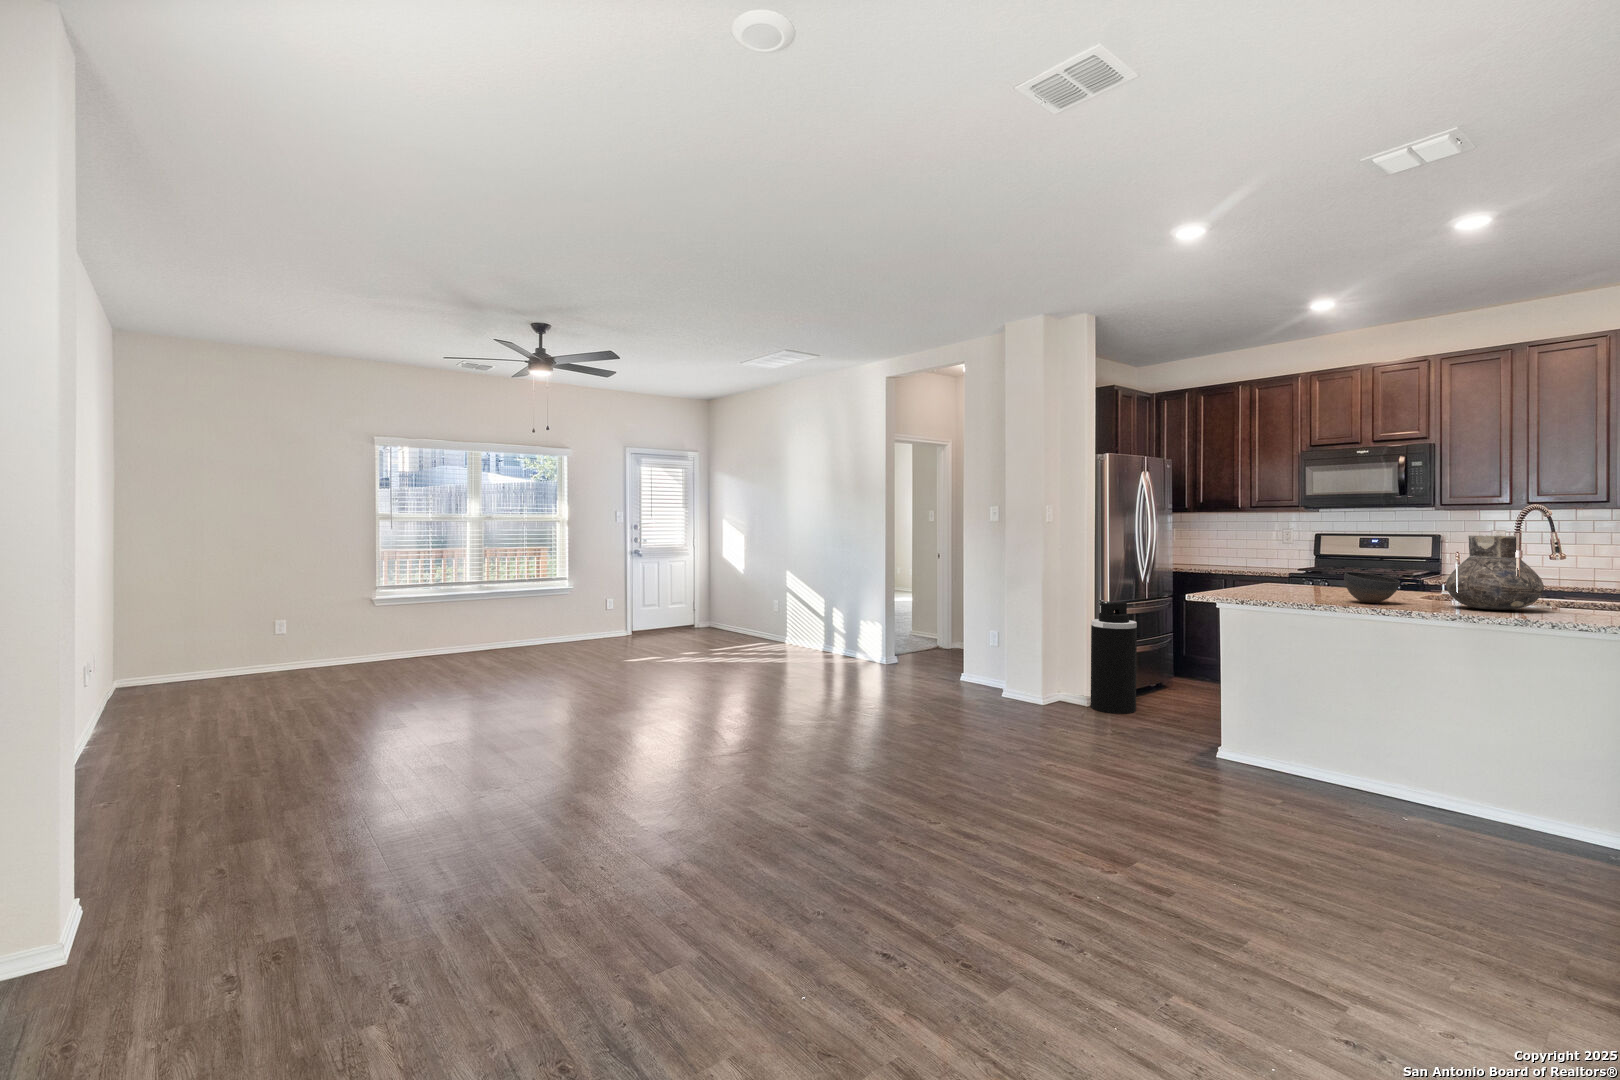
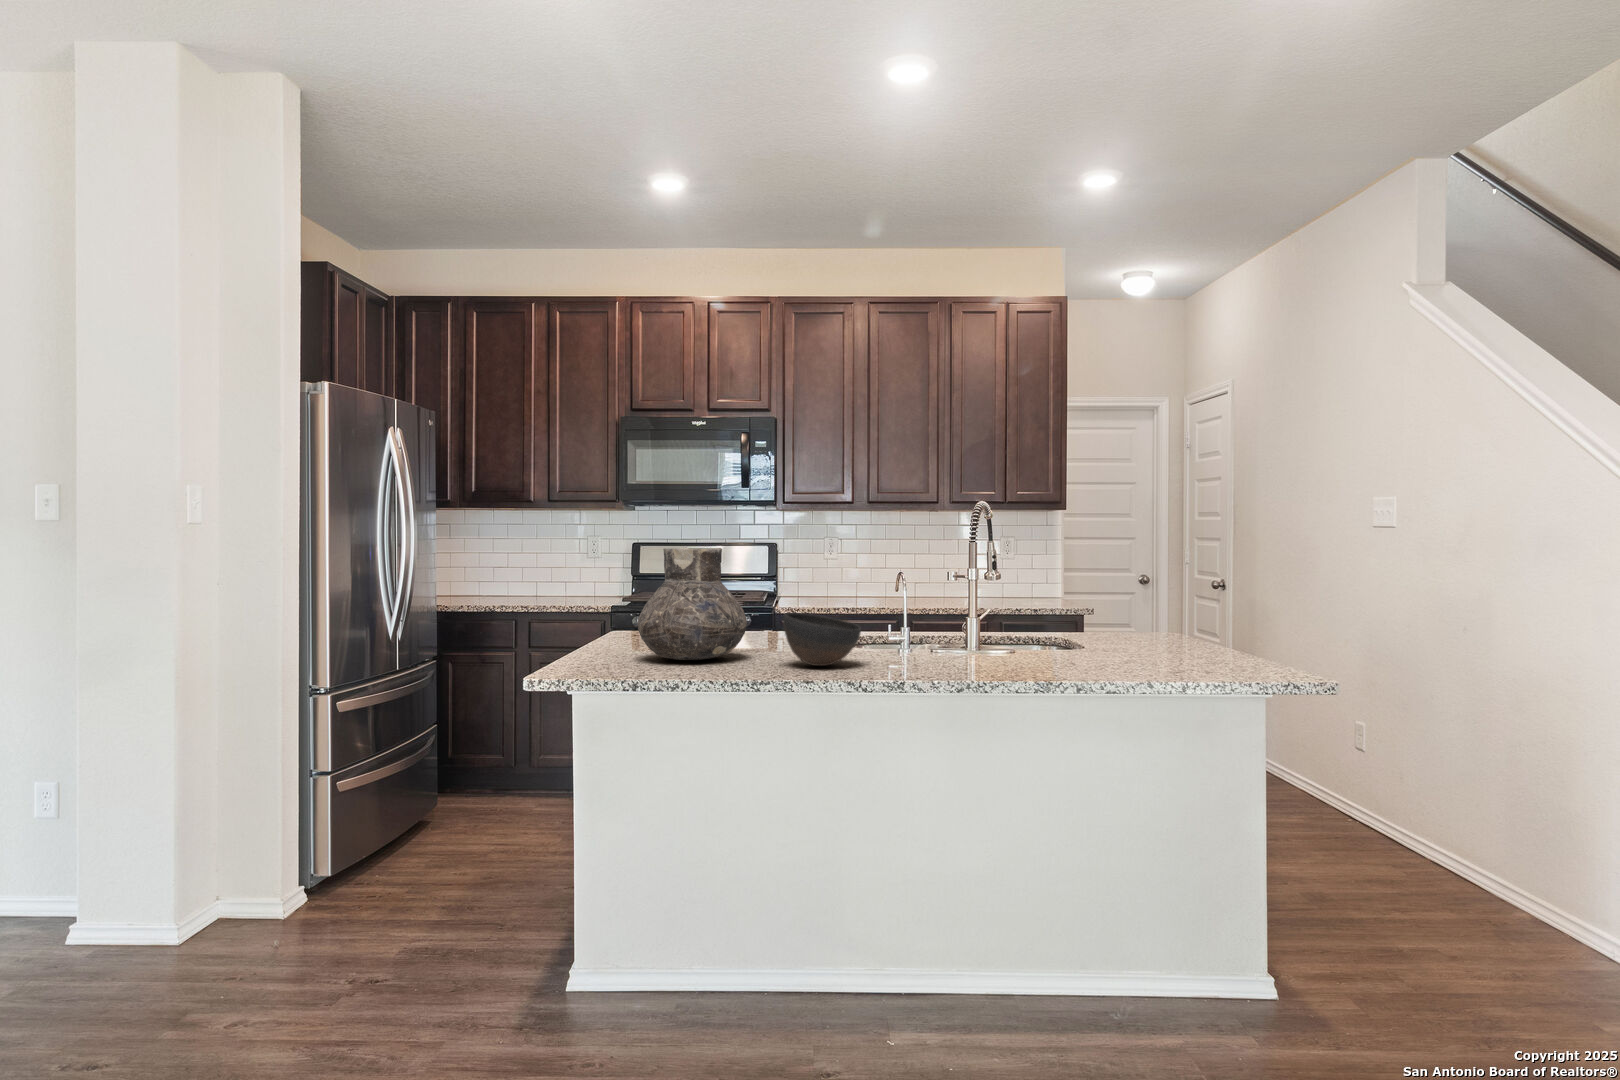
vase: present [1446,535,1544,610] -> present [637,548,747,660]
trash can: present [1091,602,1137,714] -> none [292,685,388,924]

